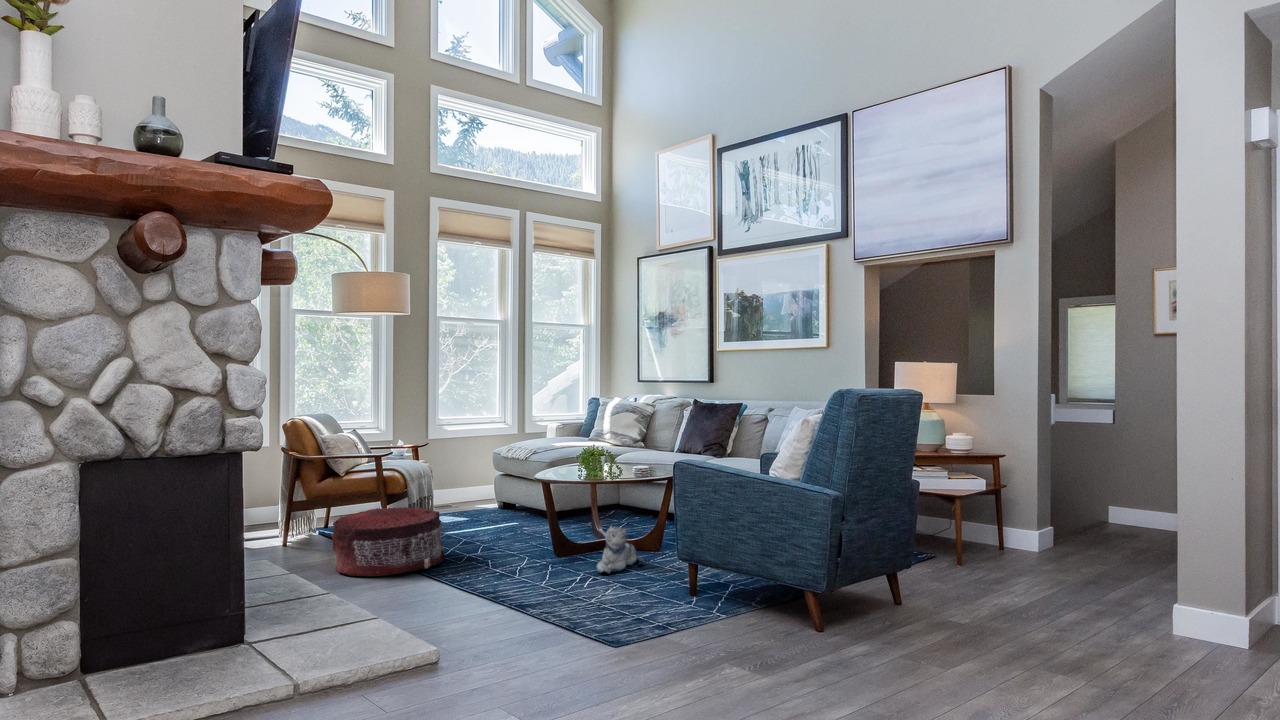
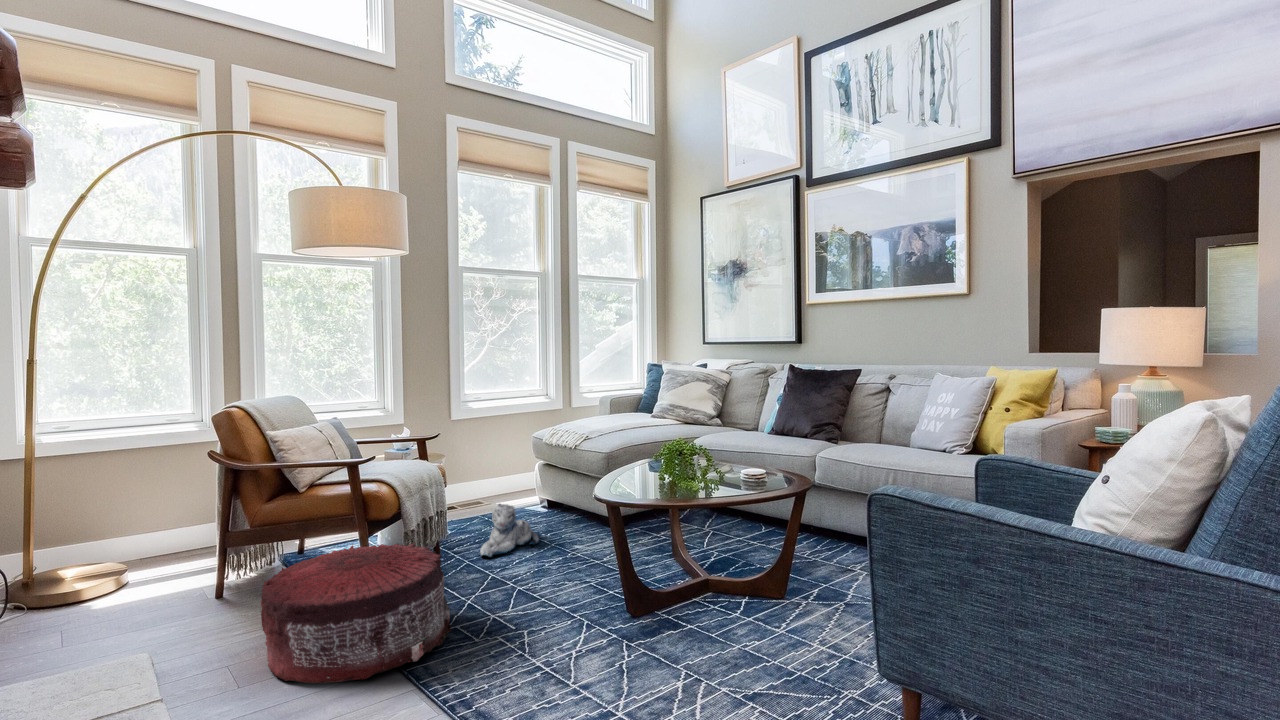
plush toy: present [597,526,644,573] -> present [480,504,539,557]

